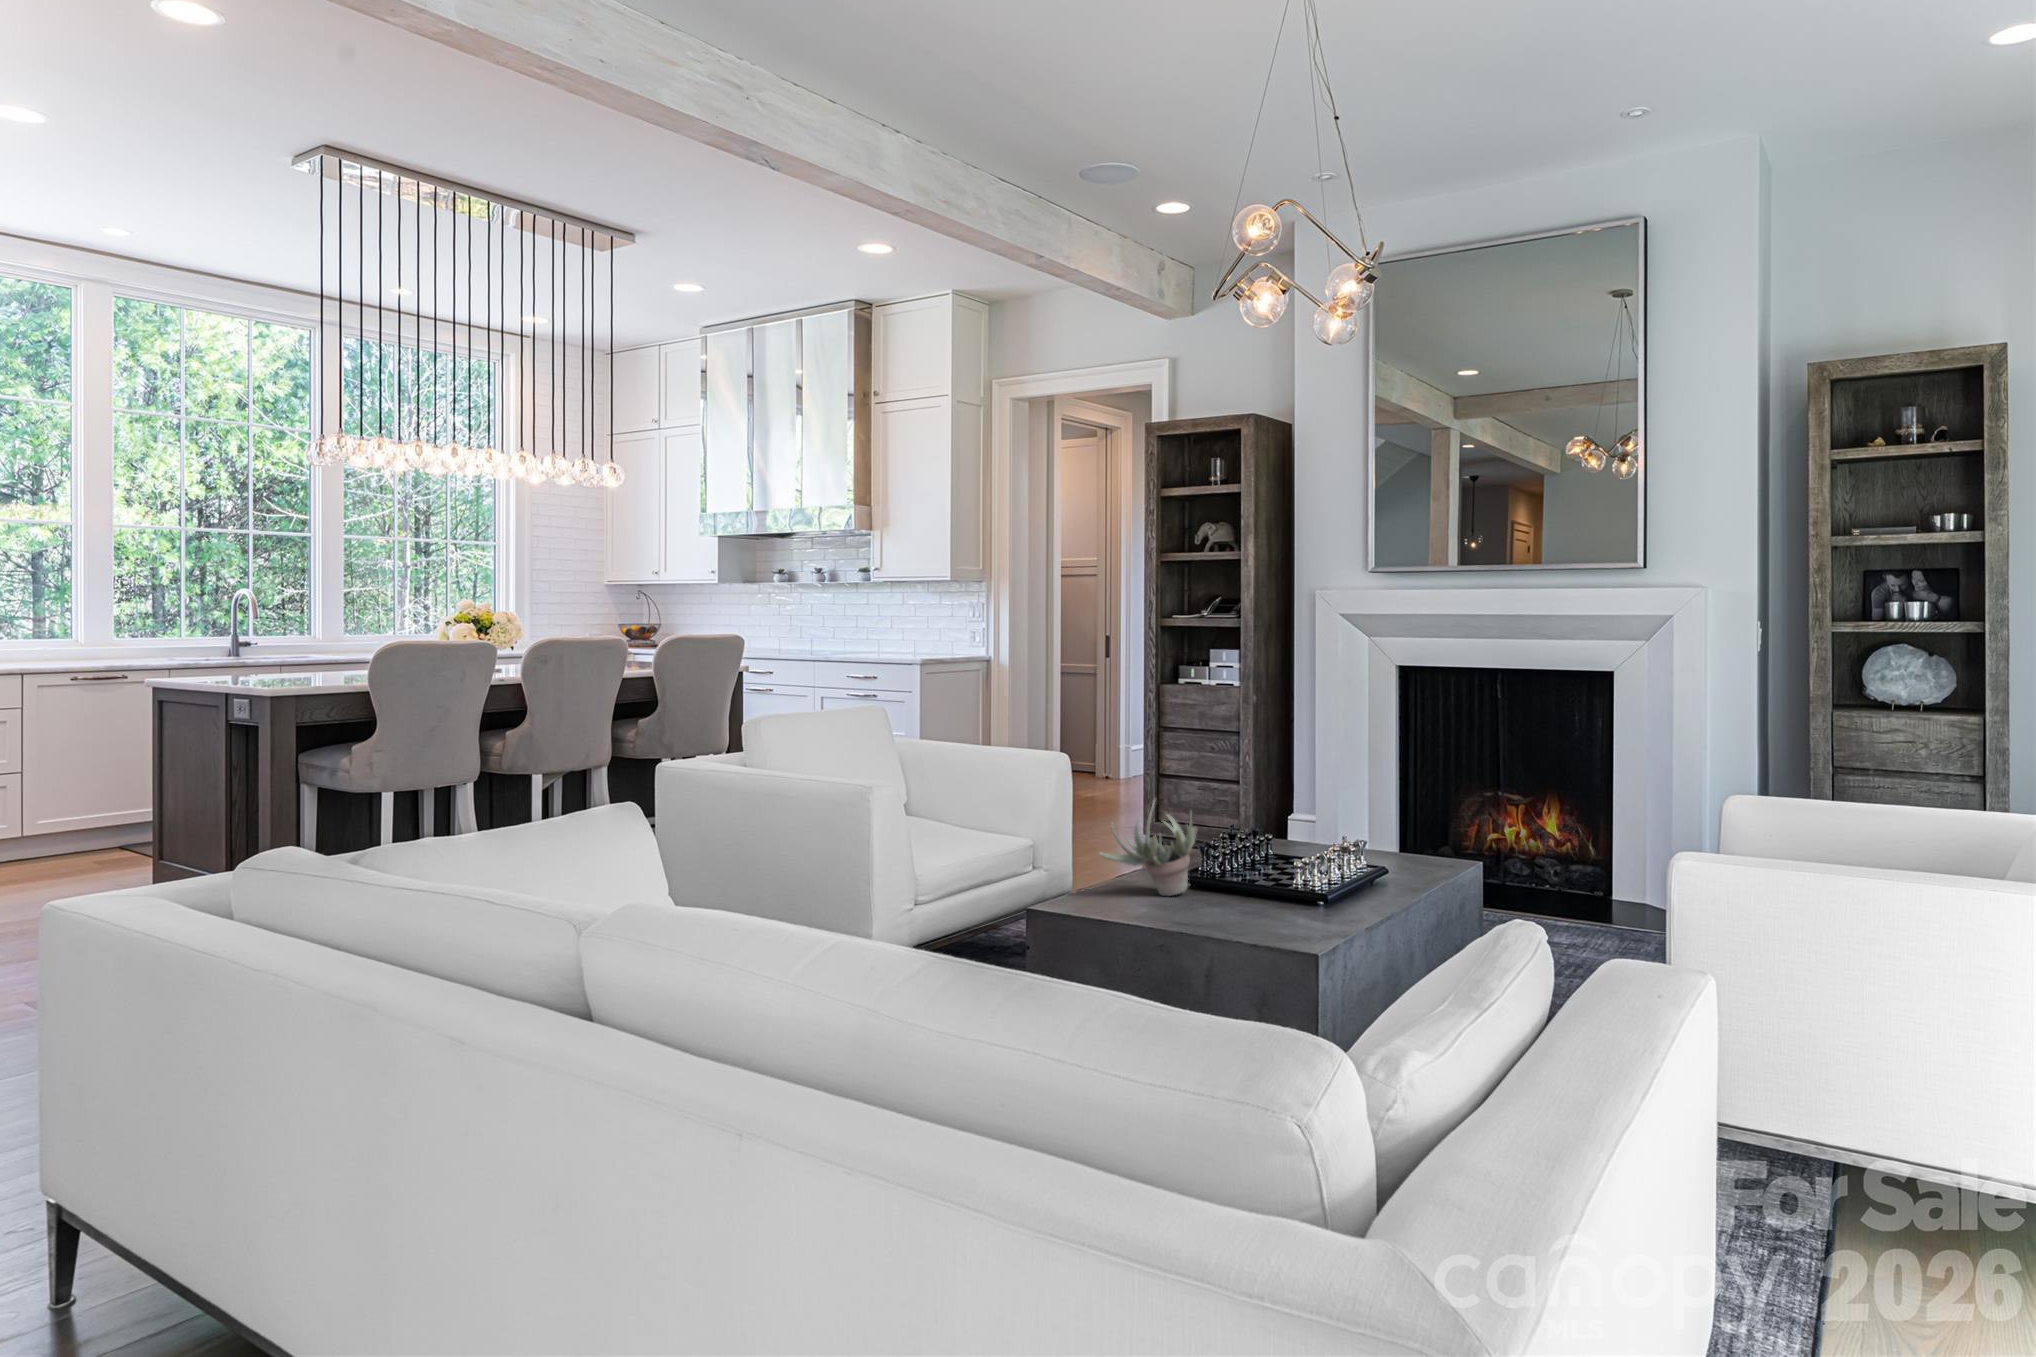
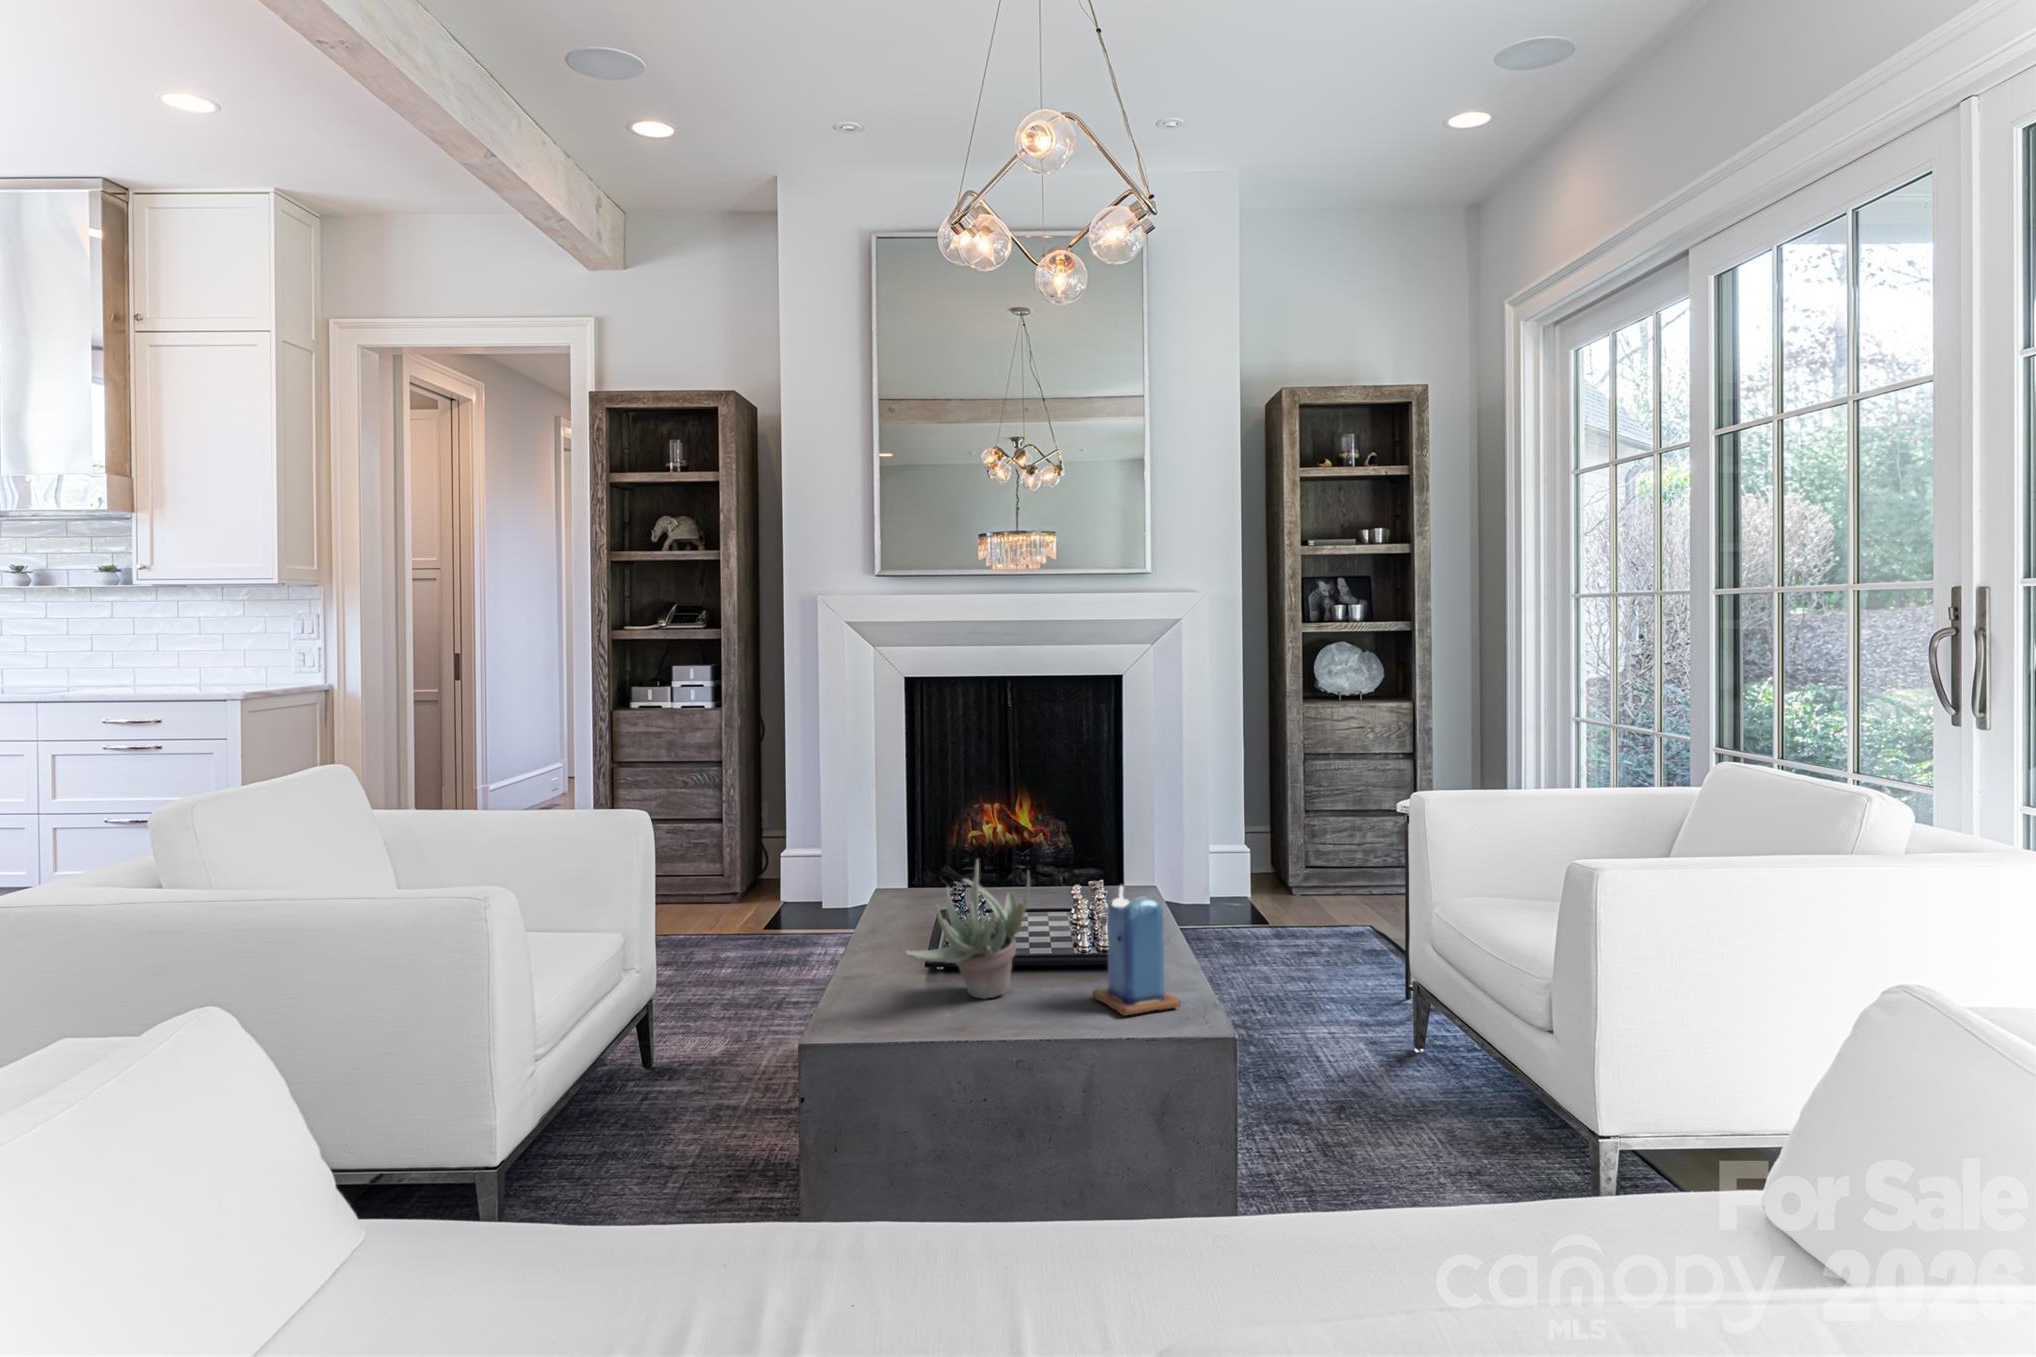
candle: none [1226,827,1275,917] -> present [1092,886,1180,1016]

